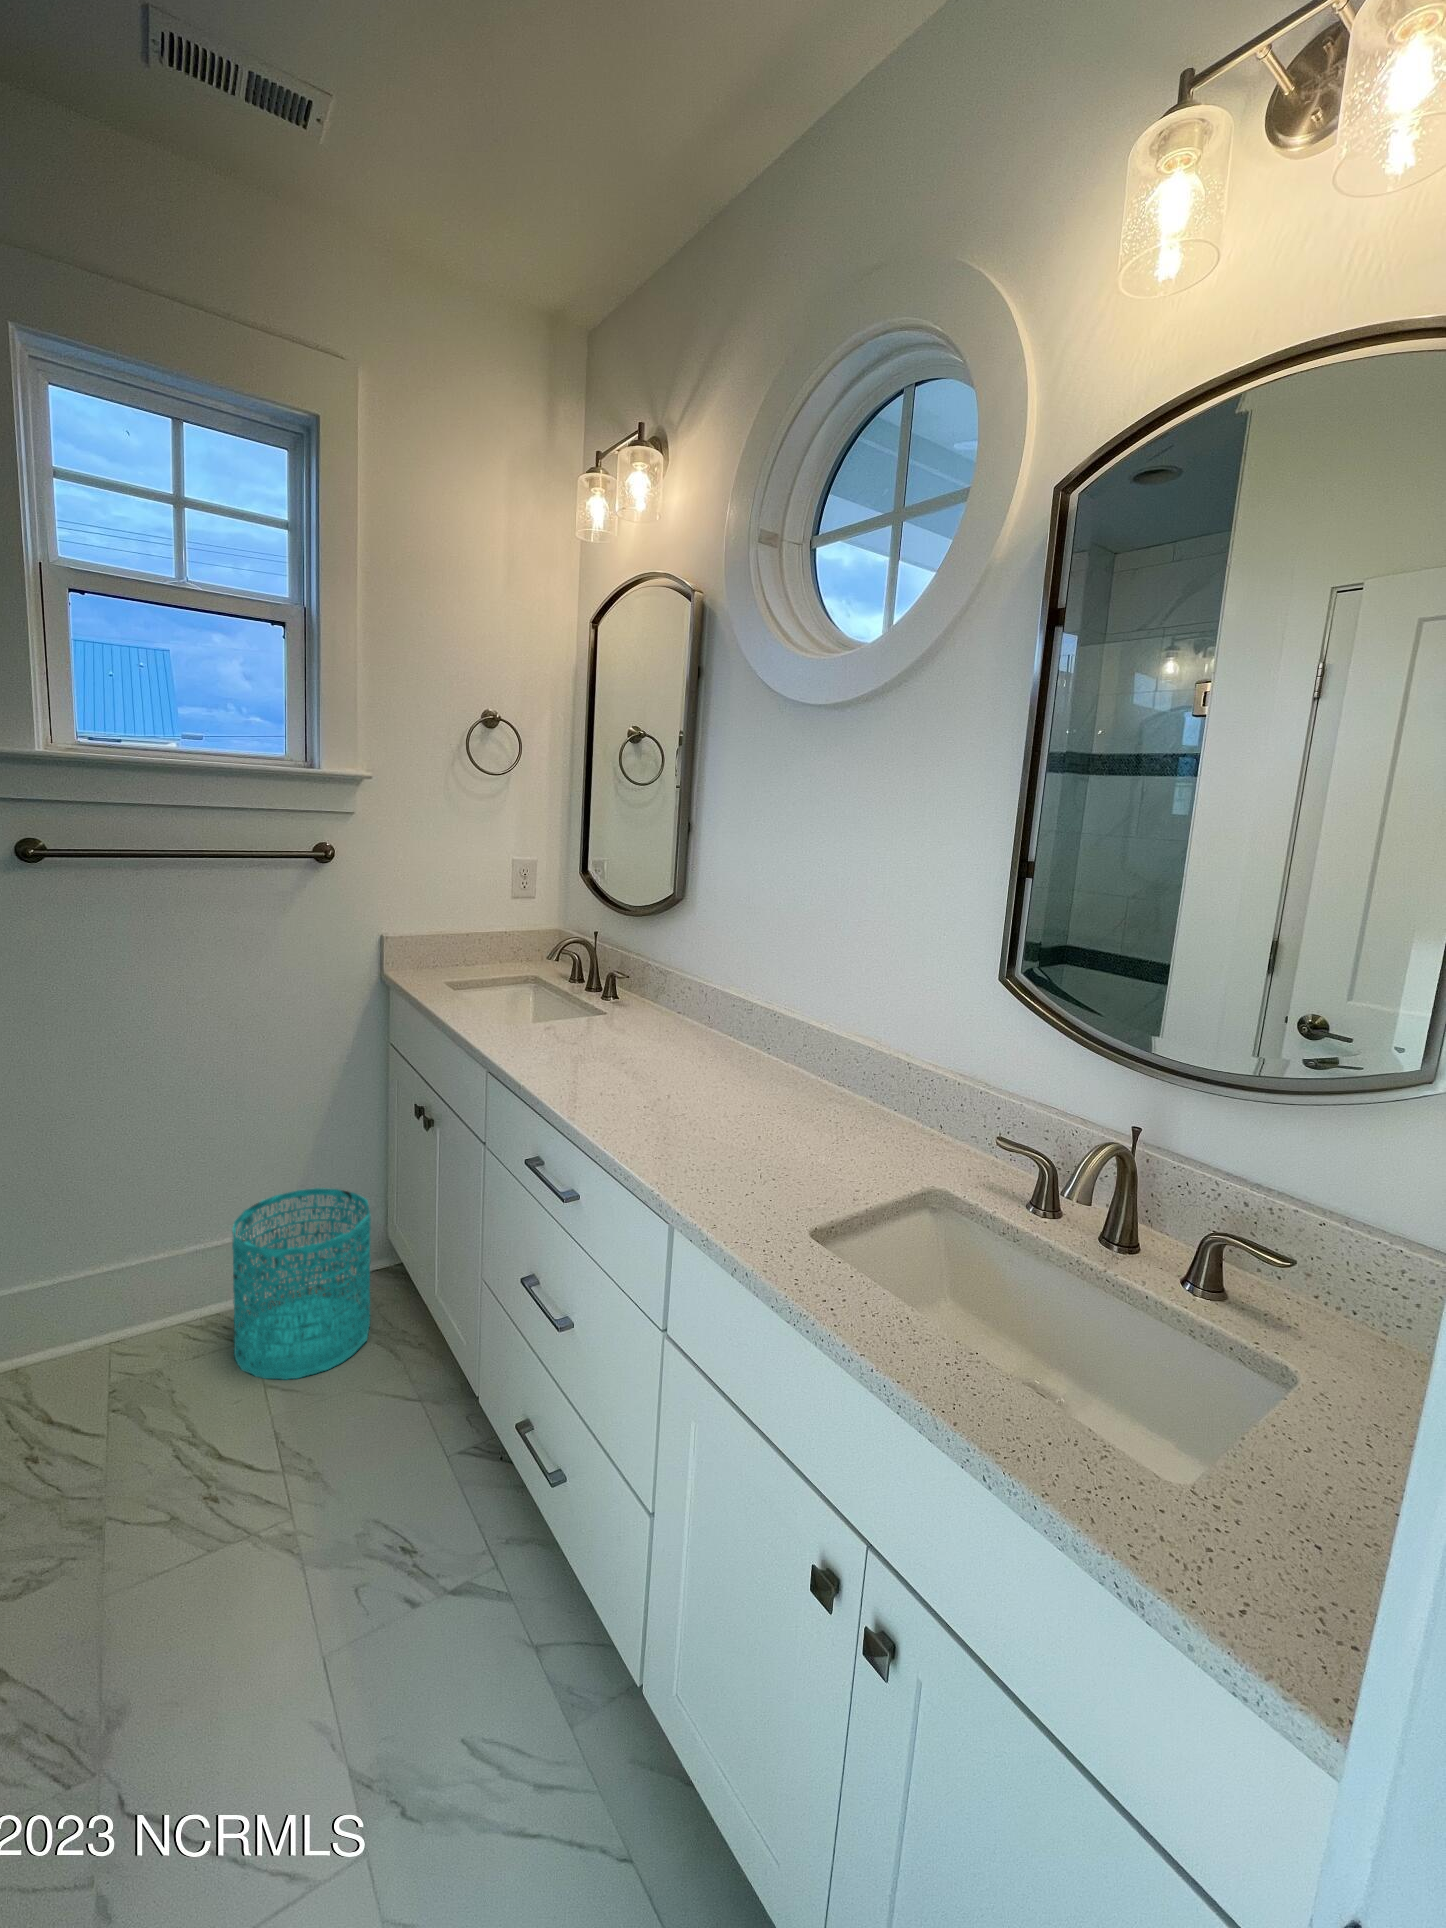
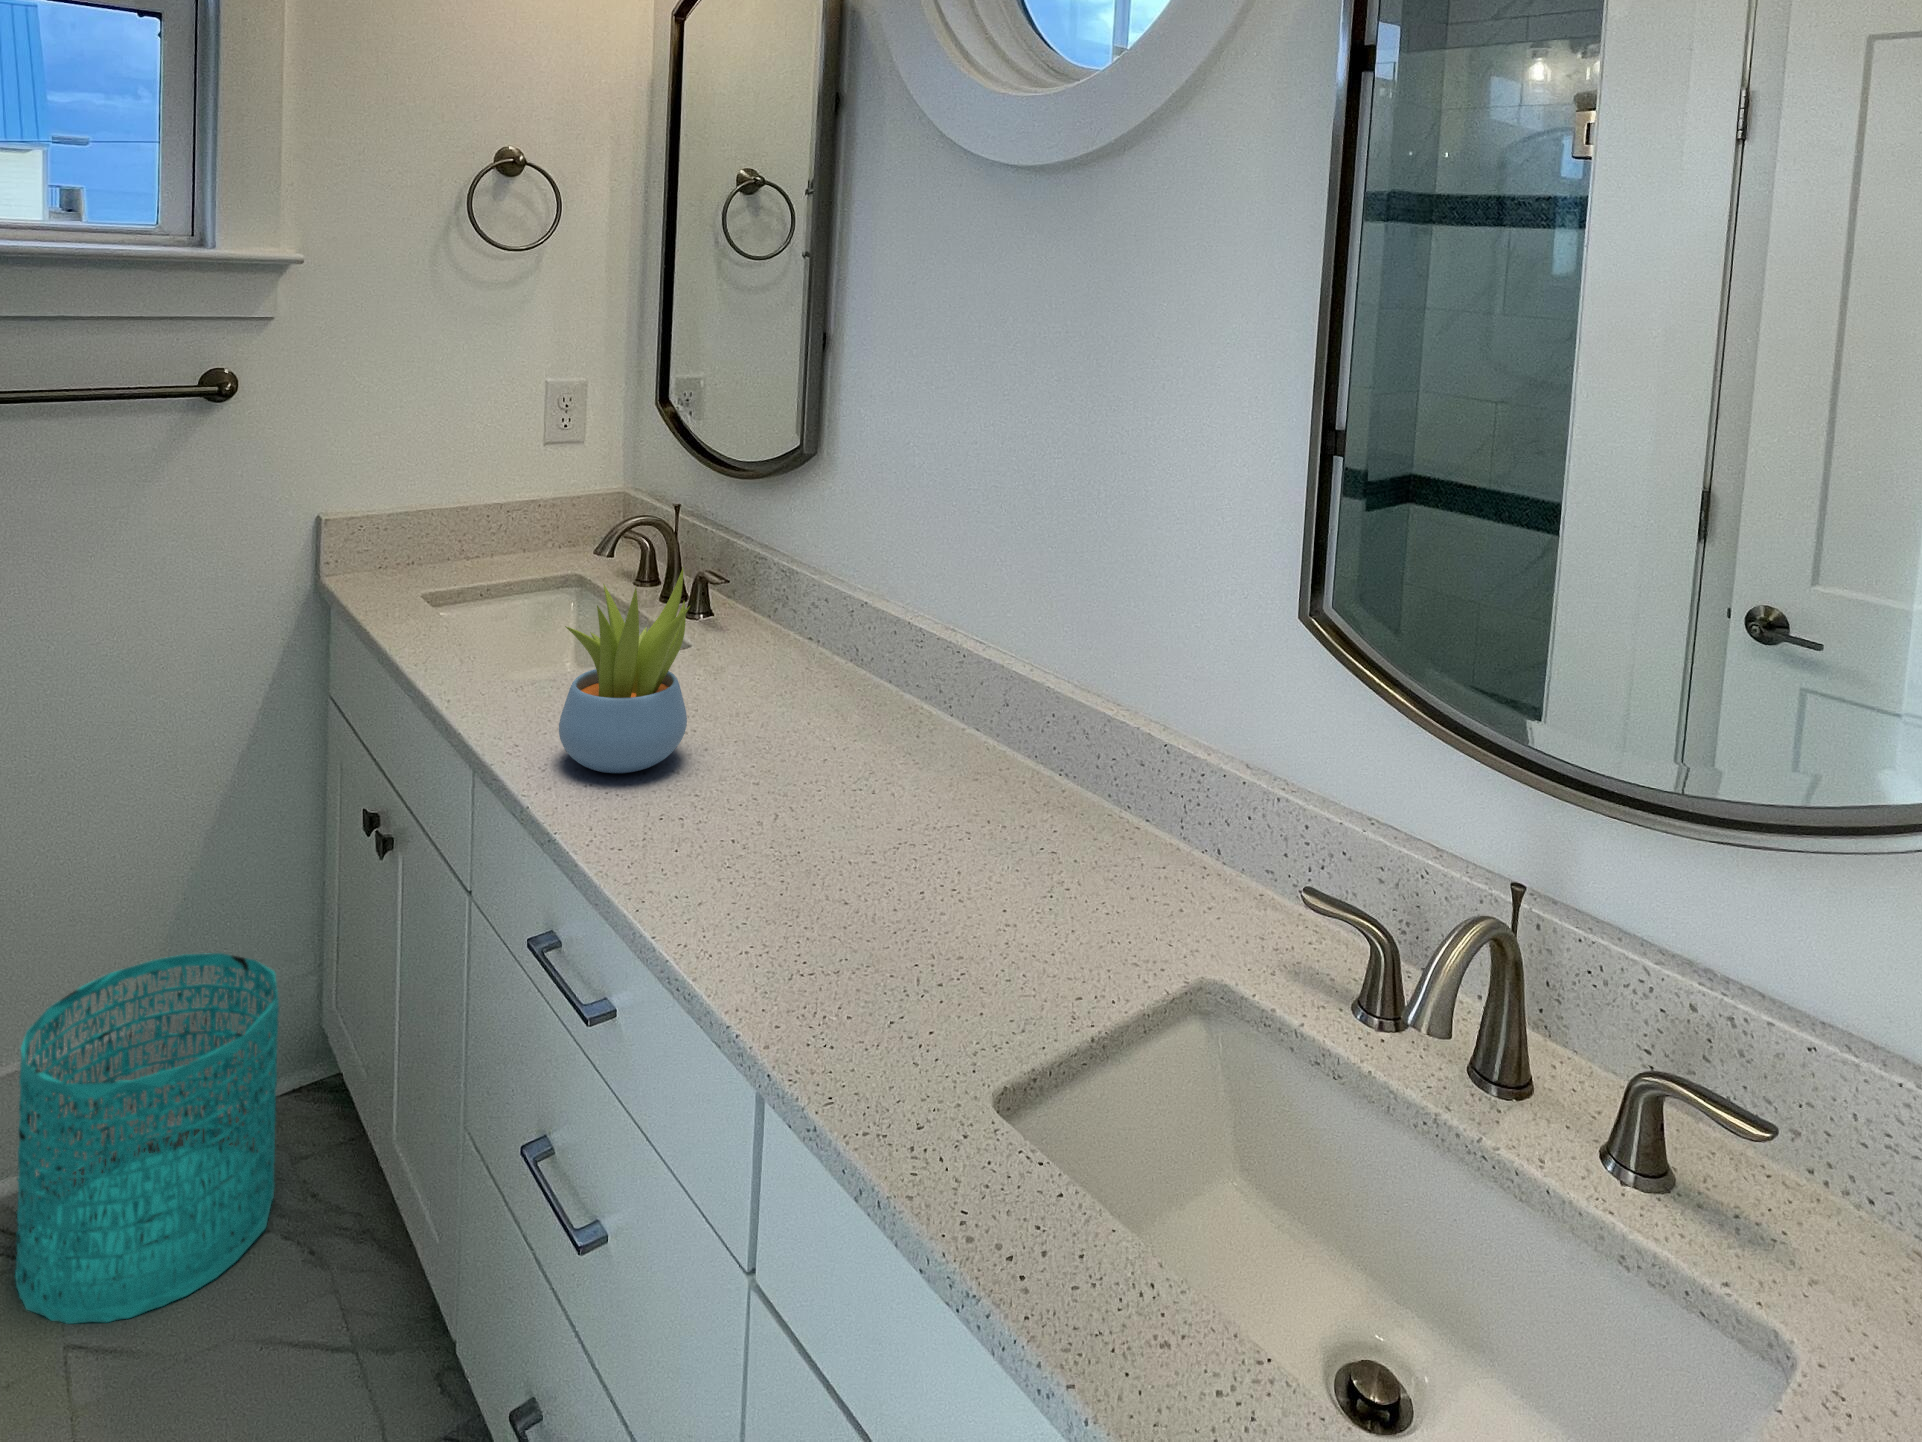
succulent plant: none [539,955,617,1073] -> present [559,568,690,773]

